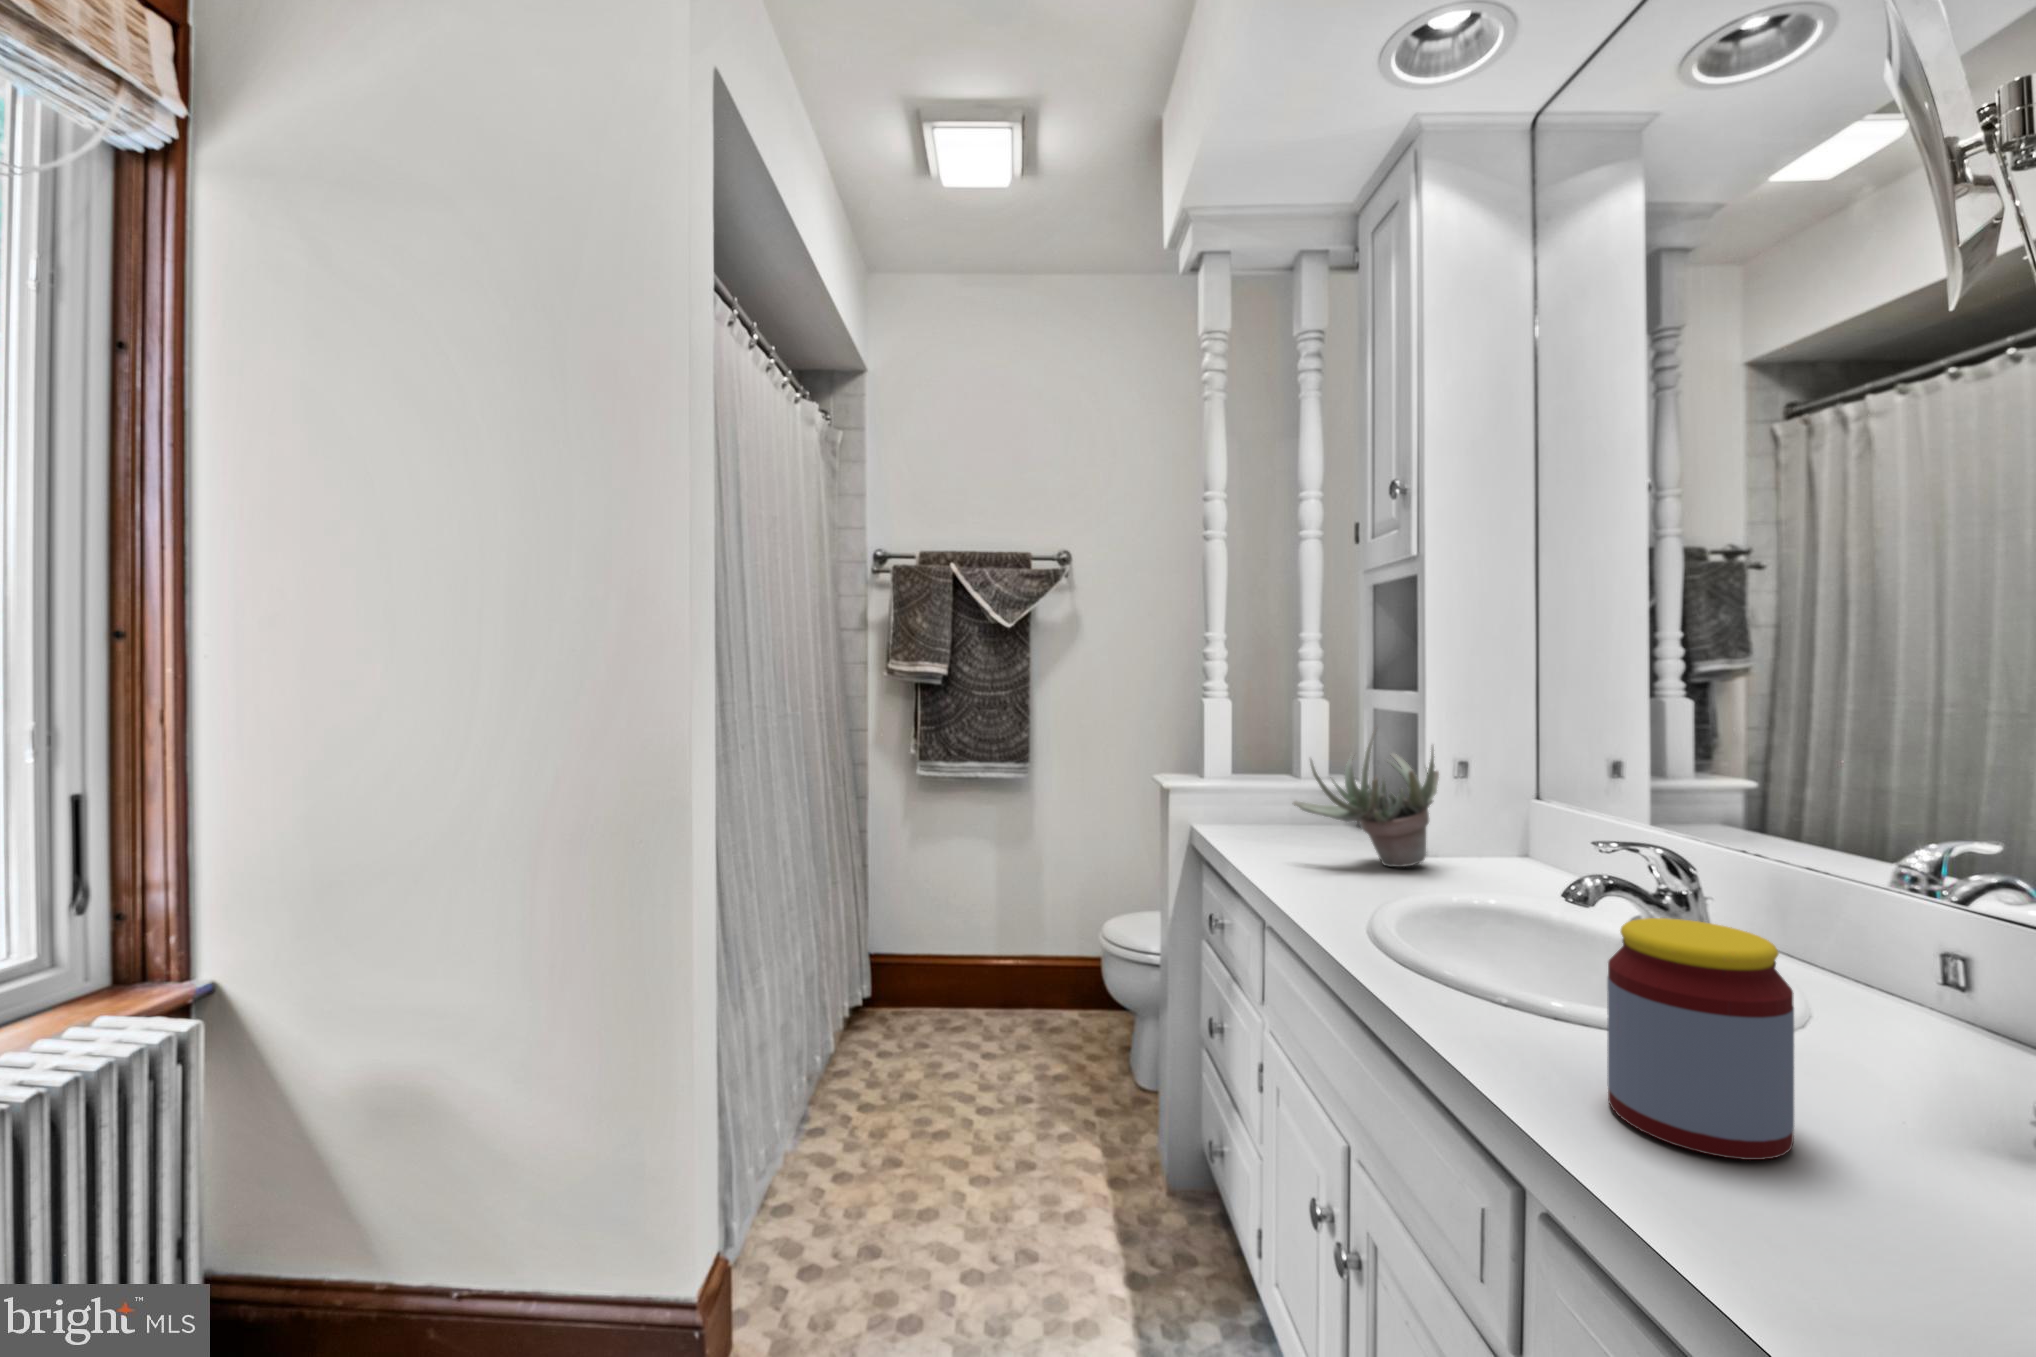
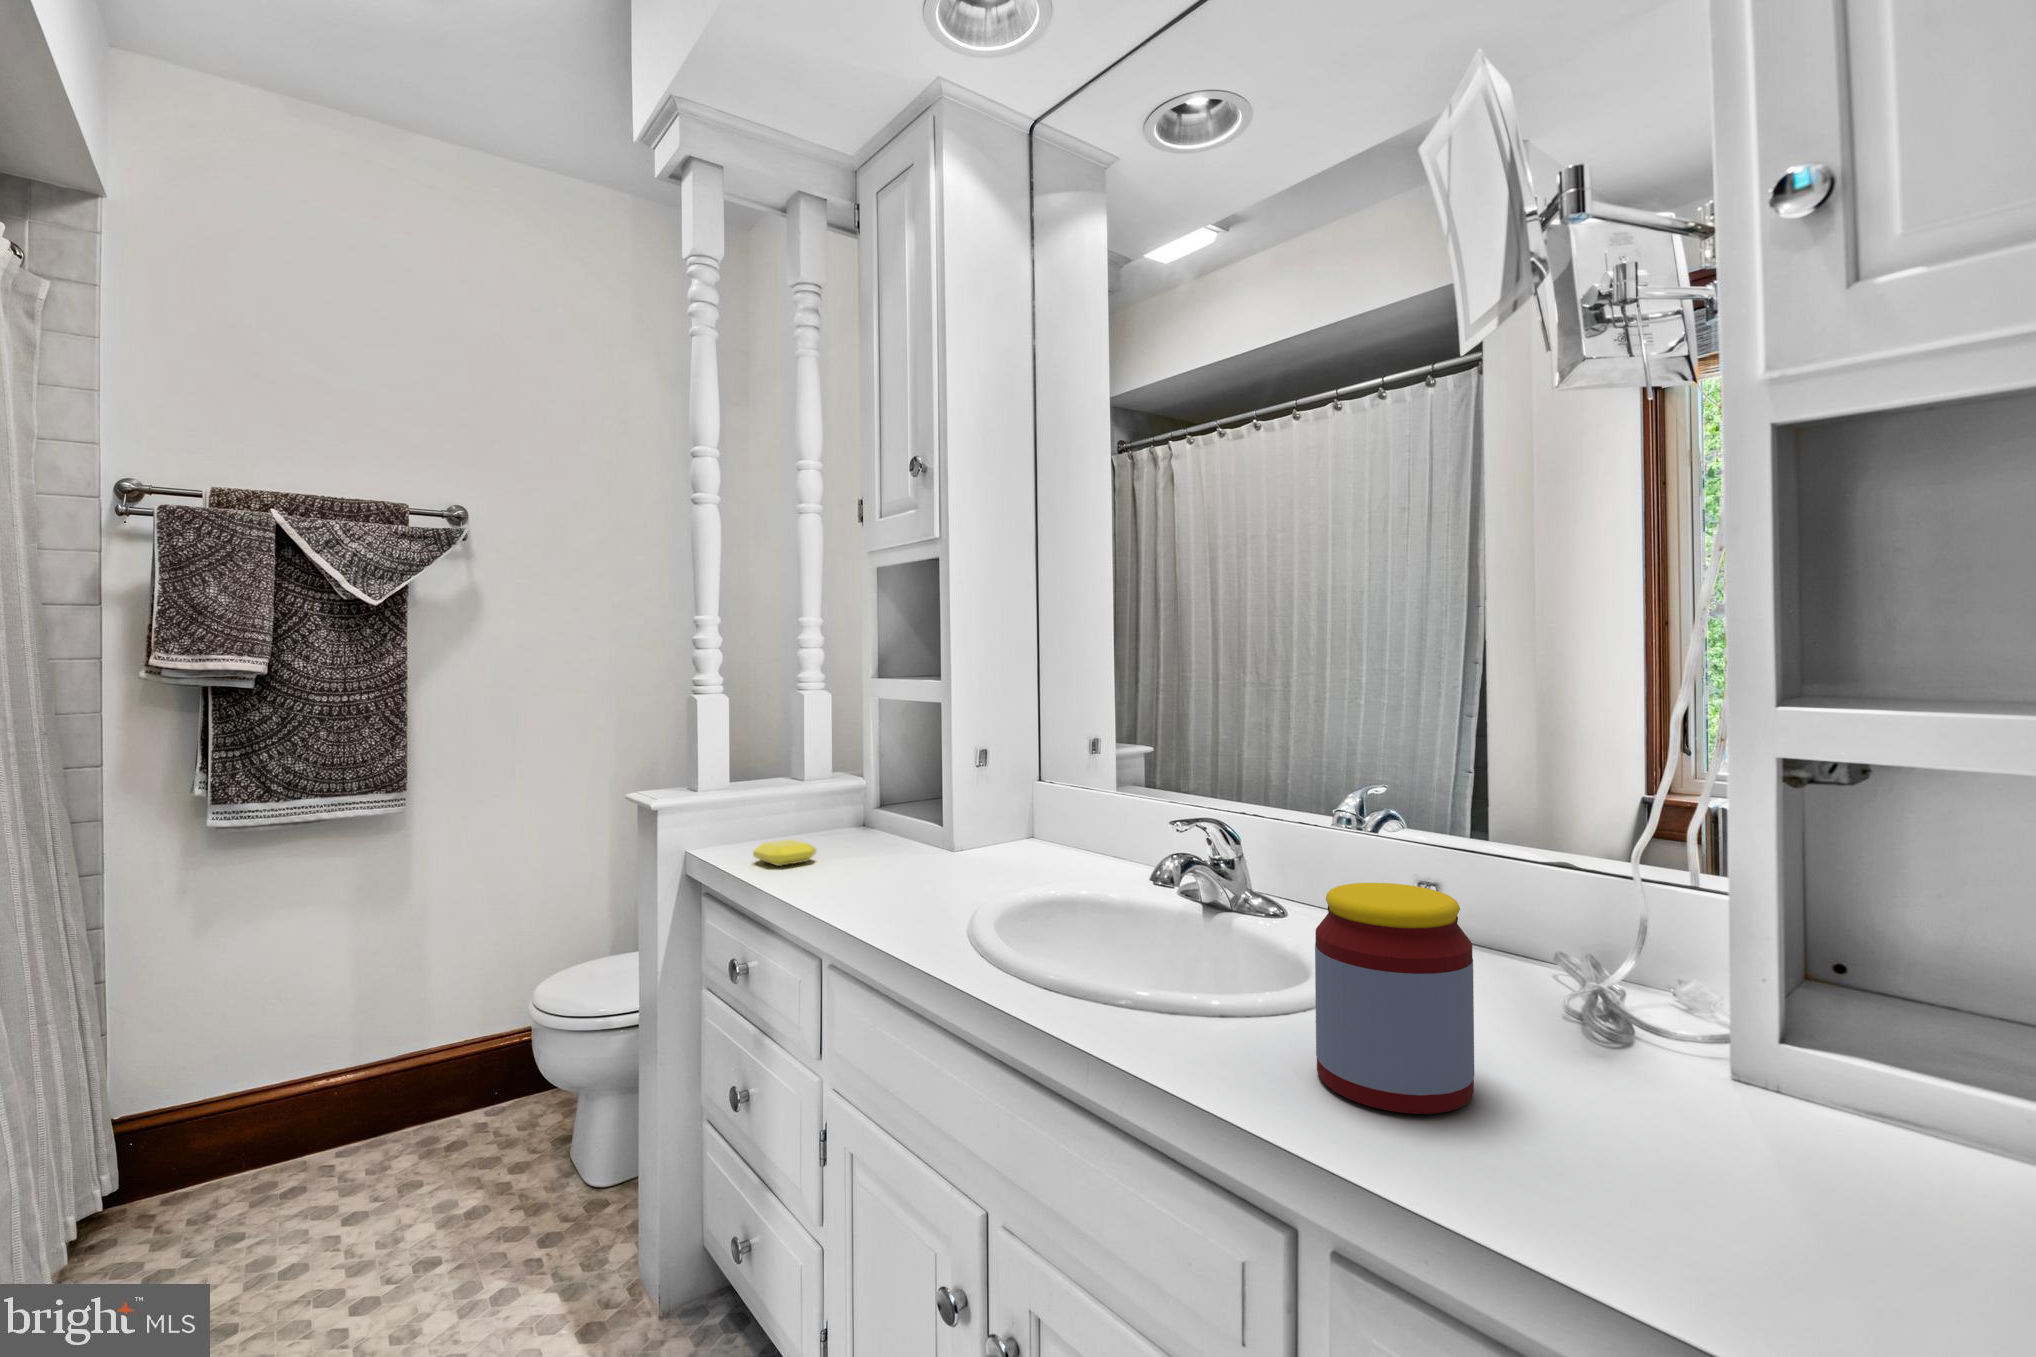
succulent plant: present [1293,728,1439,867] -> none [835,718,980,869]
soap bar: none [1236,825,1289,846] -> present [753,839,816,866]

